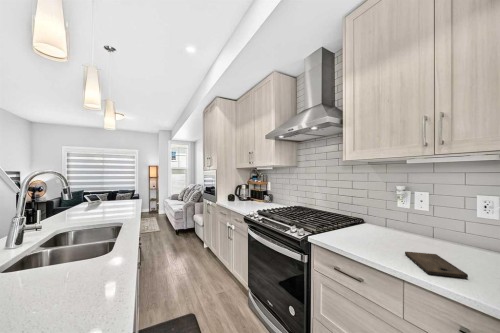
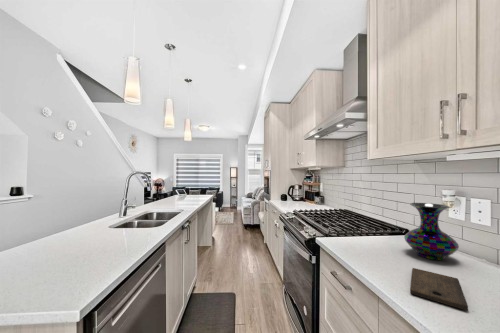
vase: none [378,198,418,242] -> present [404,203,459,260]

